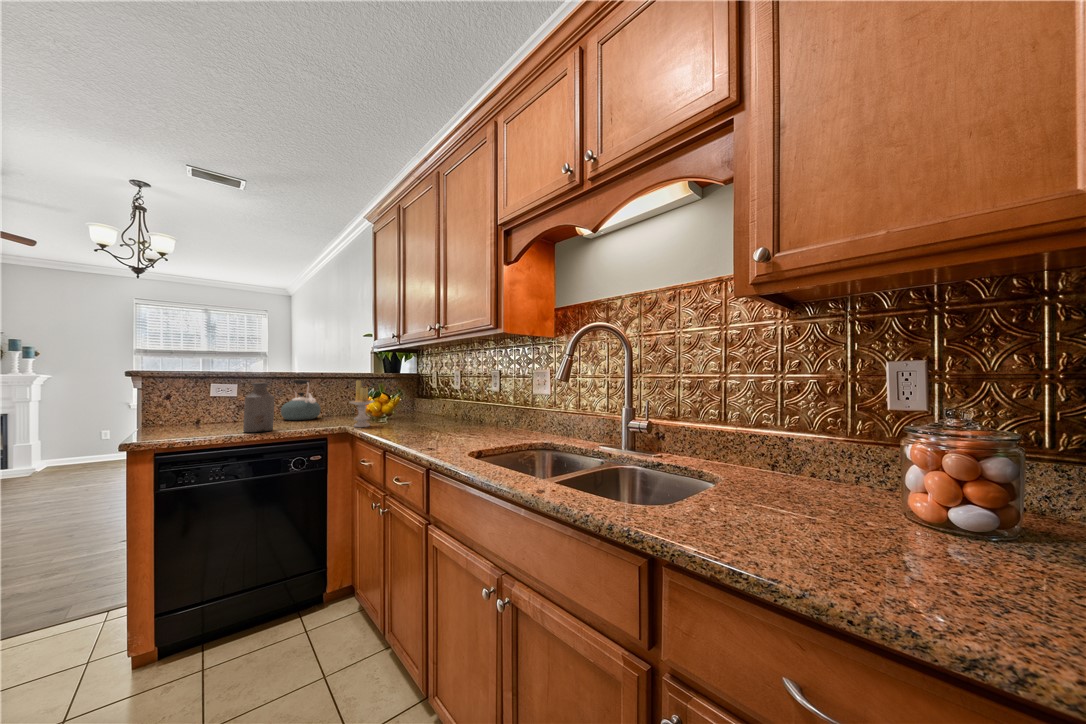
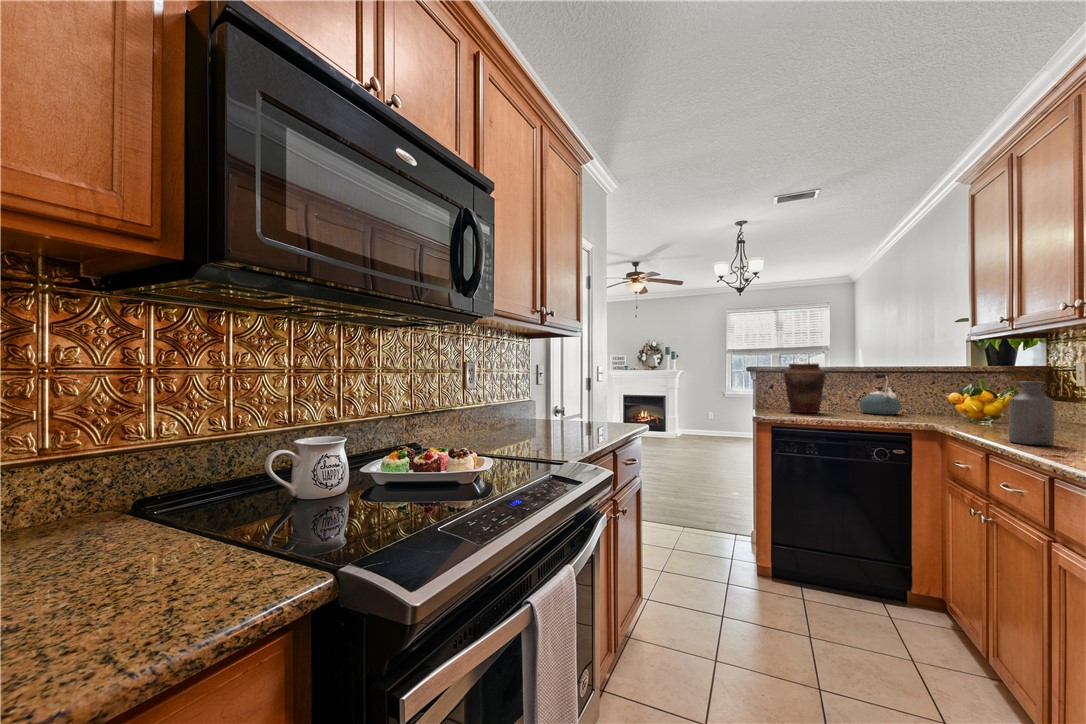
vase: none [186,369,243,429] -> present [784,363,825,413]
candle: present [350,381,374,427] -> none [937,375,973,428]
bottle: present [243,383,274,433] -> present [1009,381,1055,446]

